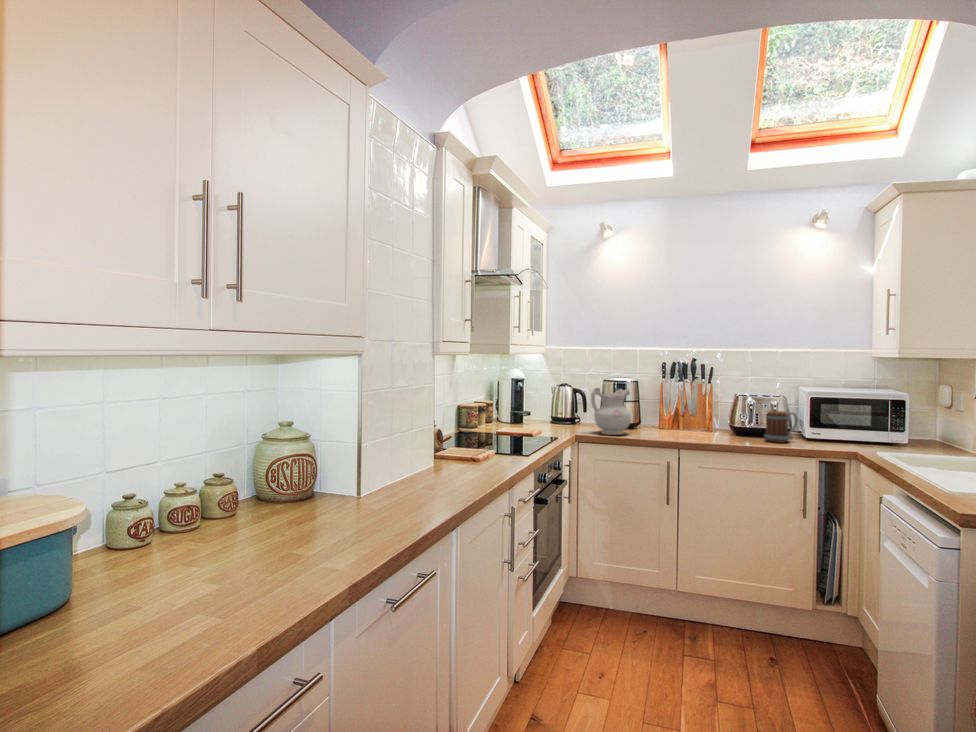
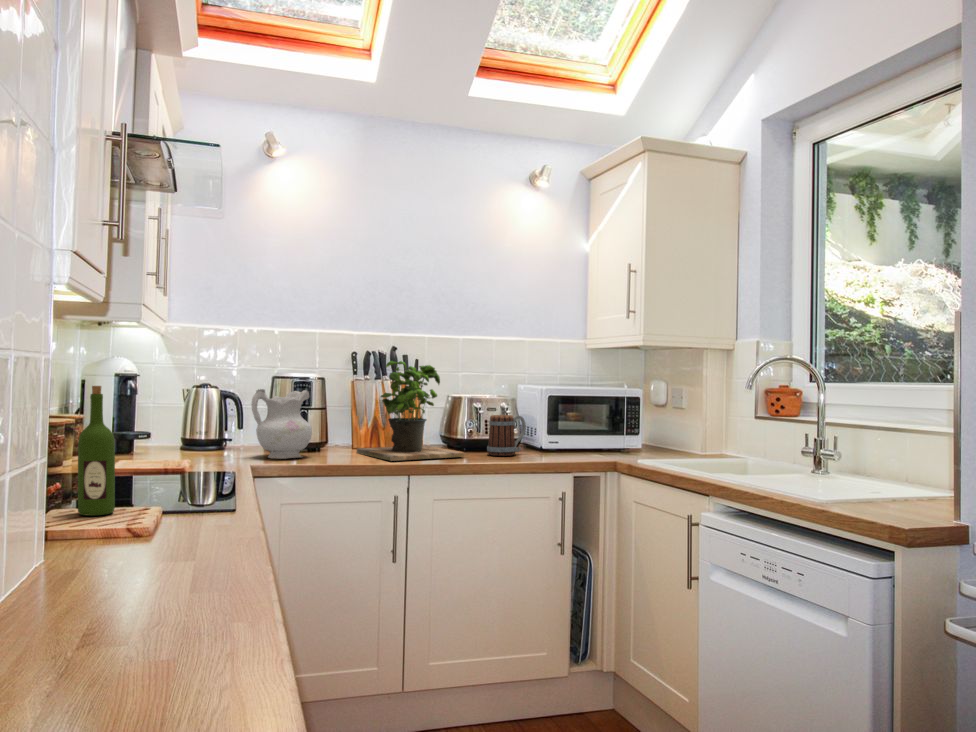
potted plant: none [663,370,745,441] -> present [357,361,465,461]
wine bottle: none [473,388,494,469] -> present [78,386,115,516]

